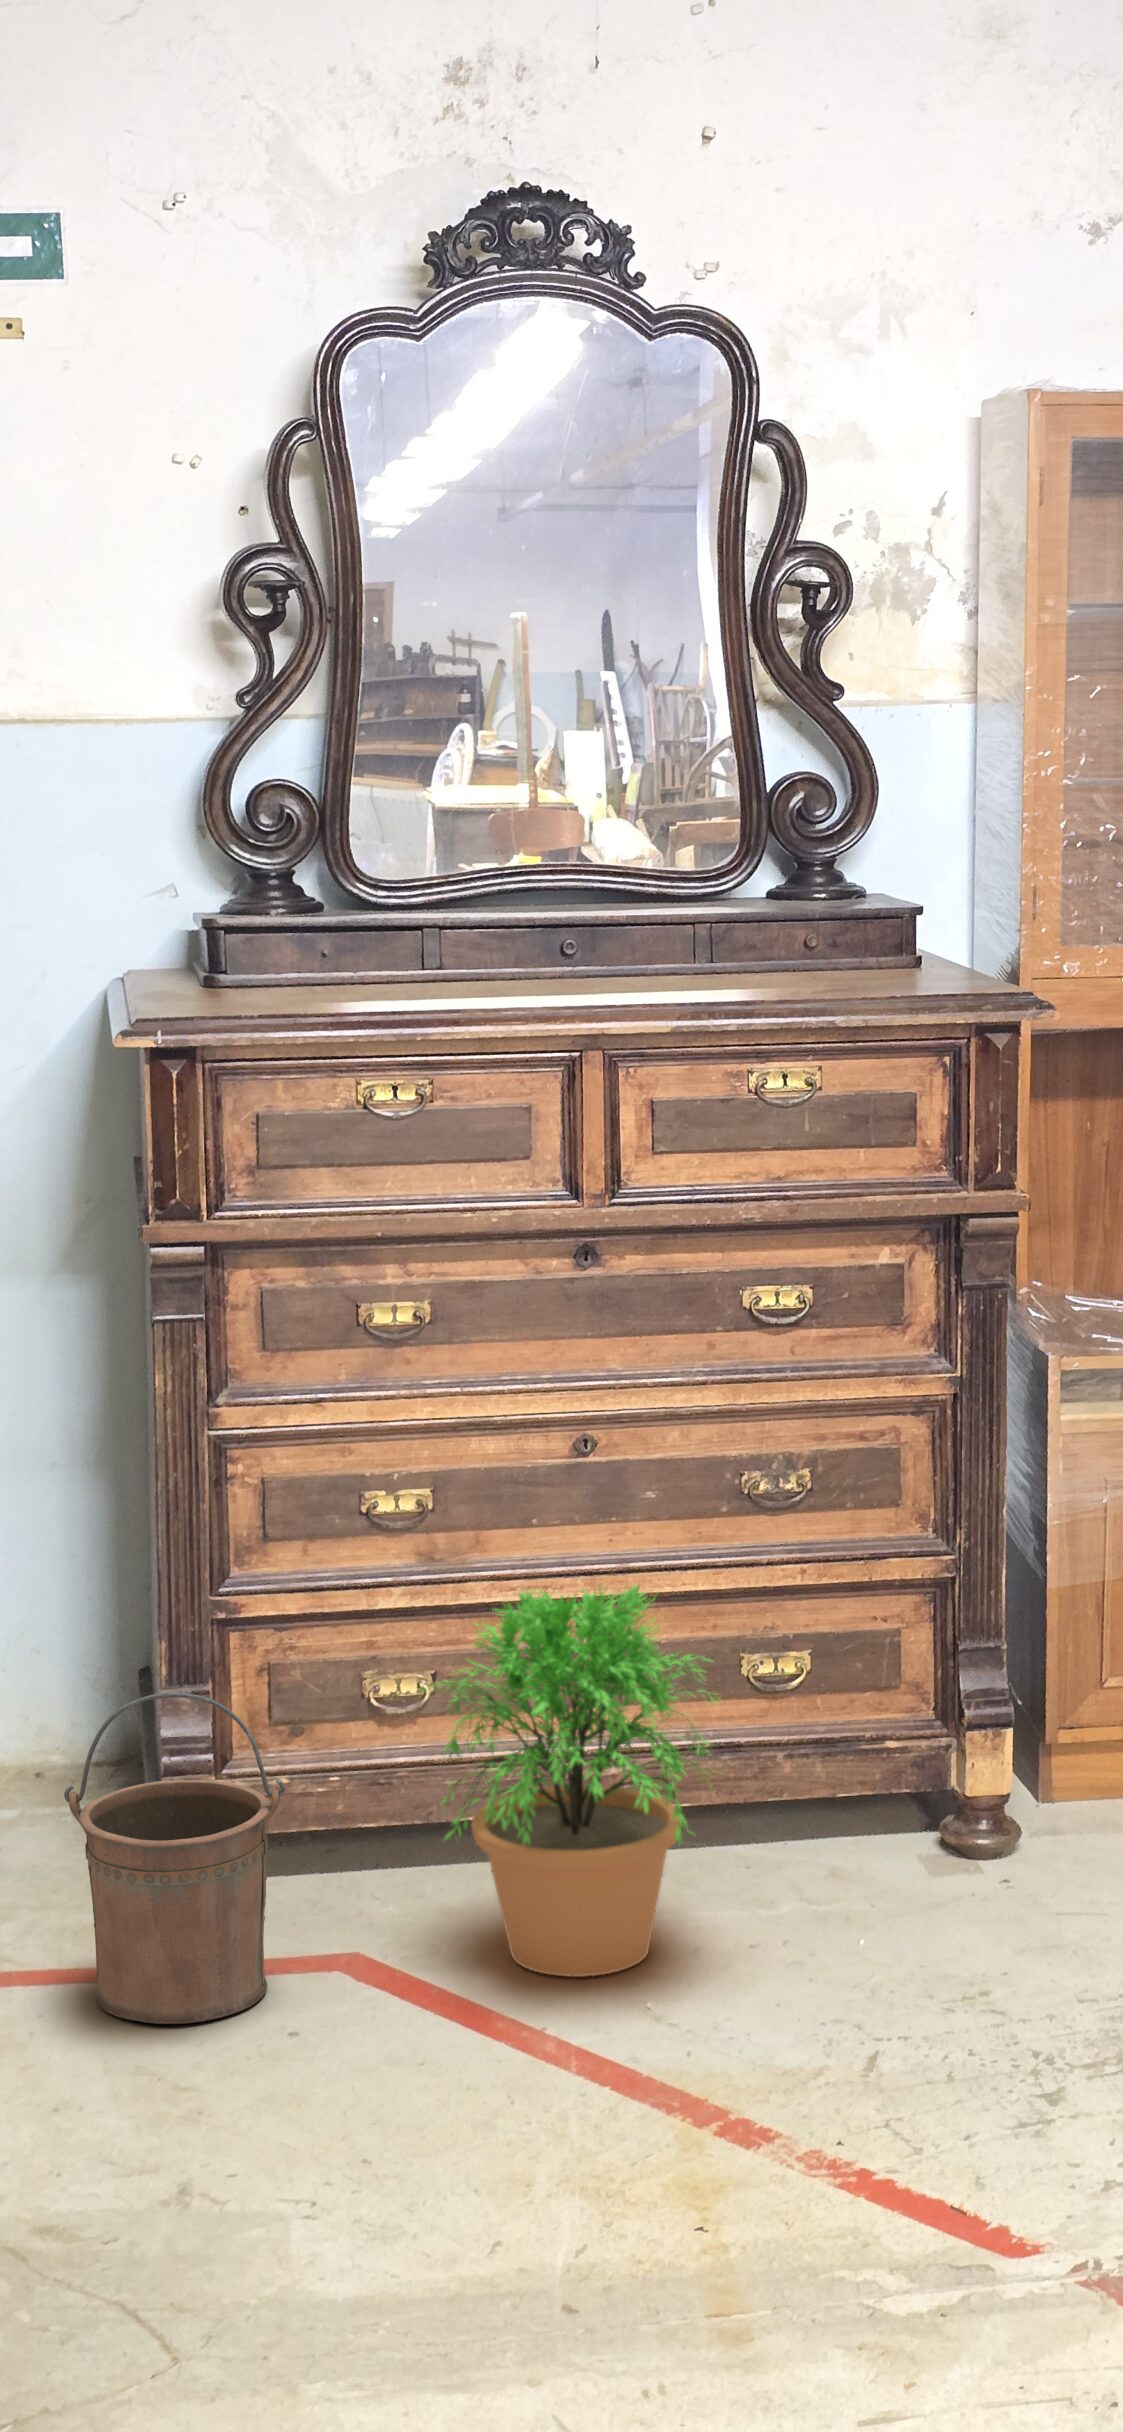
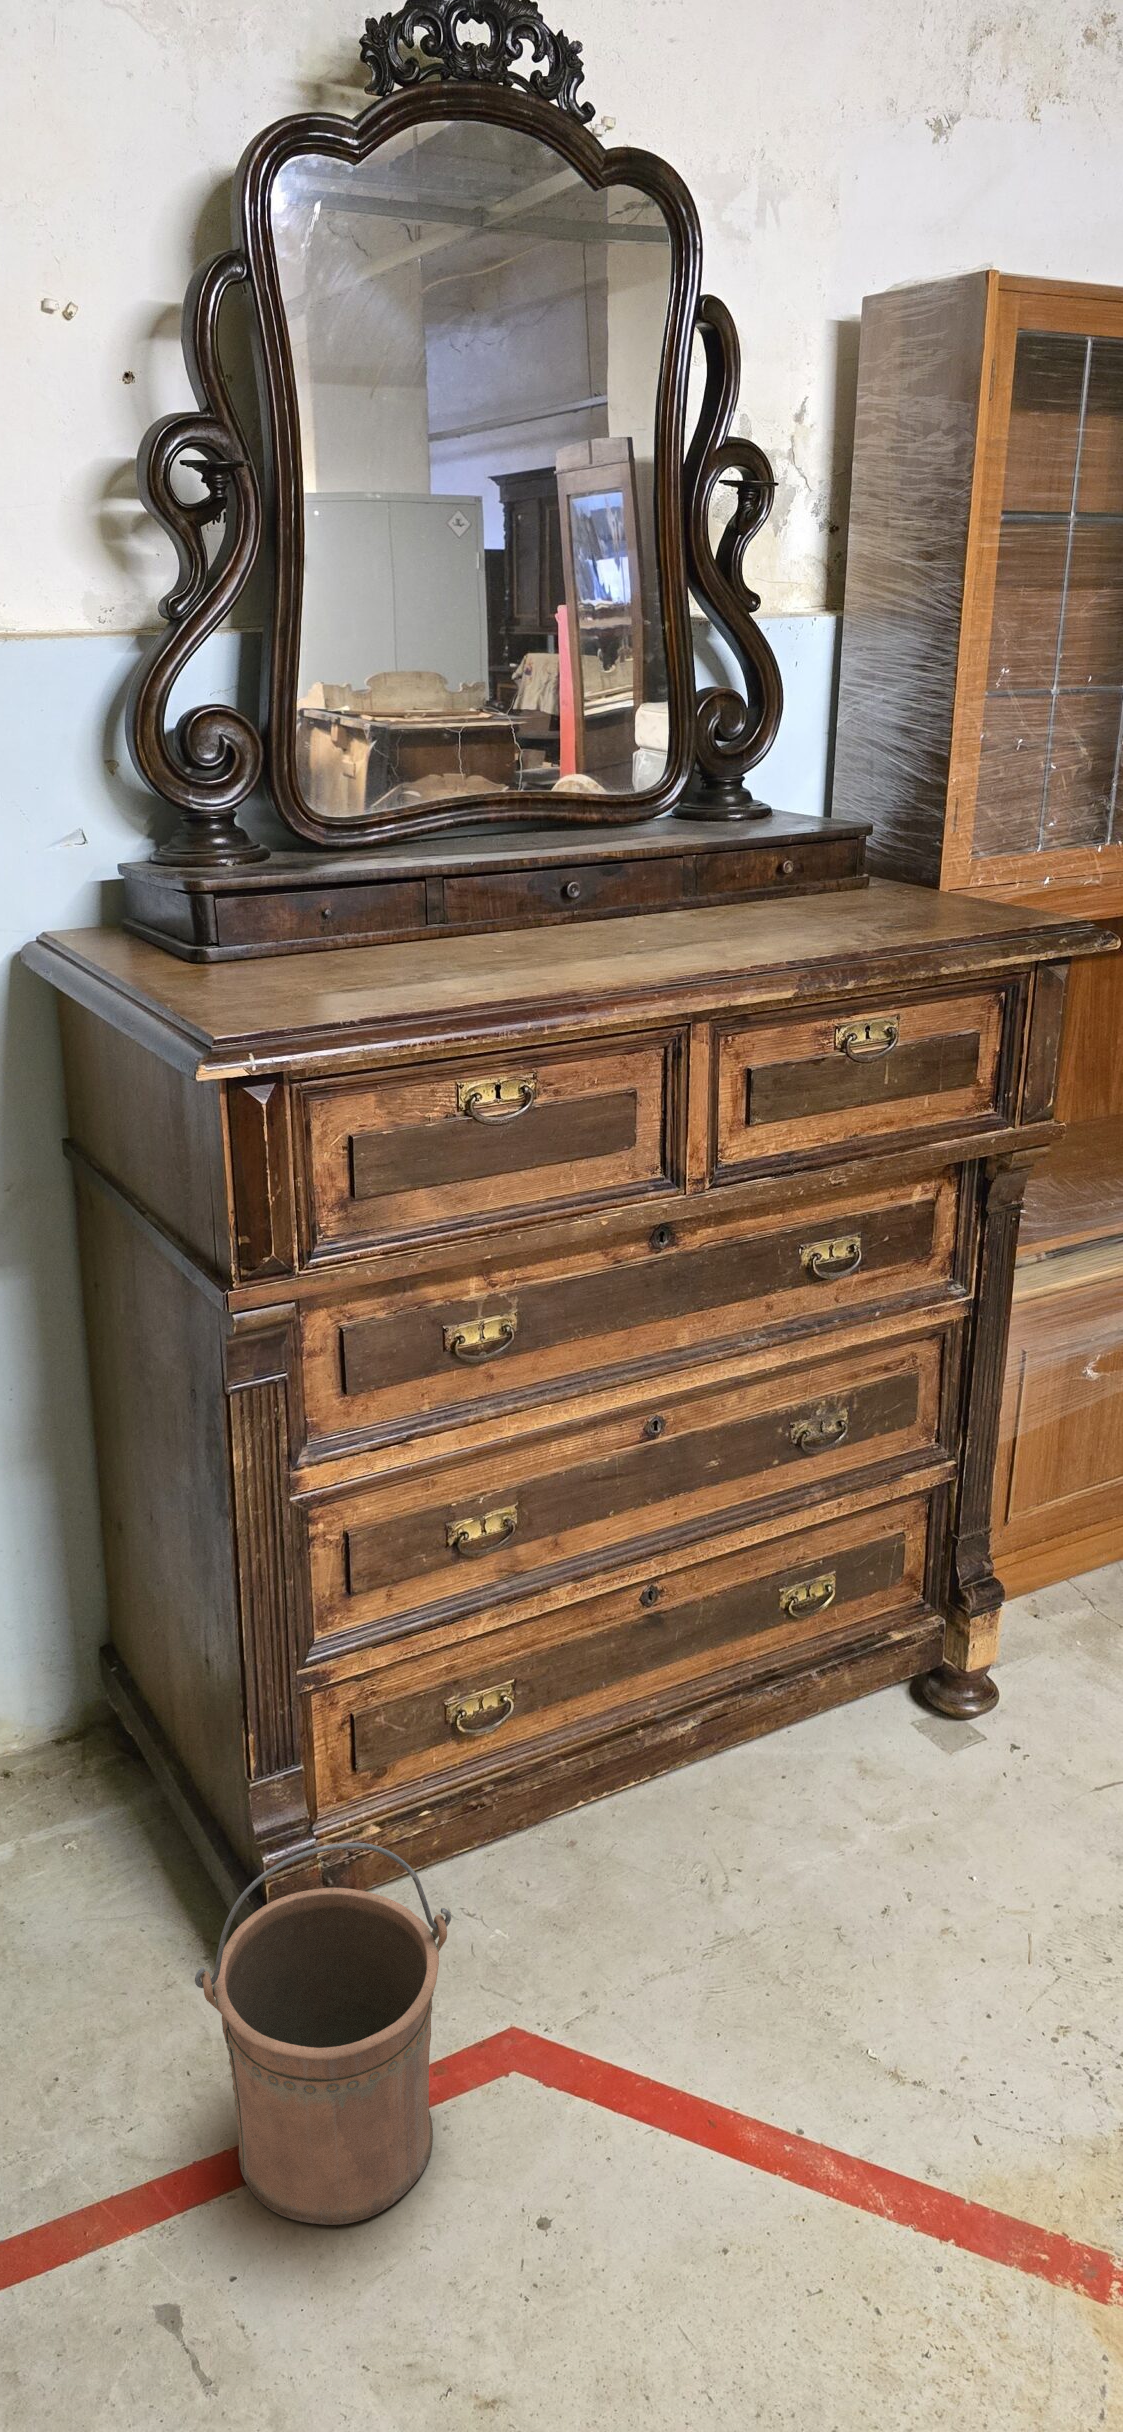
potted plant: present [425,1586,720,1977] -> none [544,1591,904,2017]

